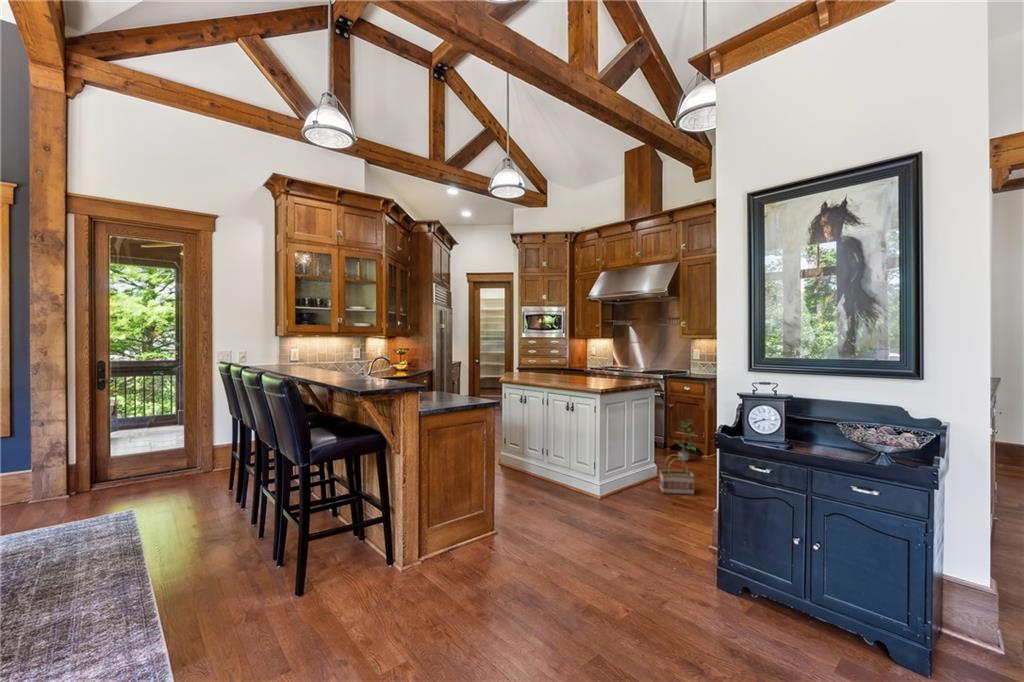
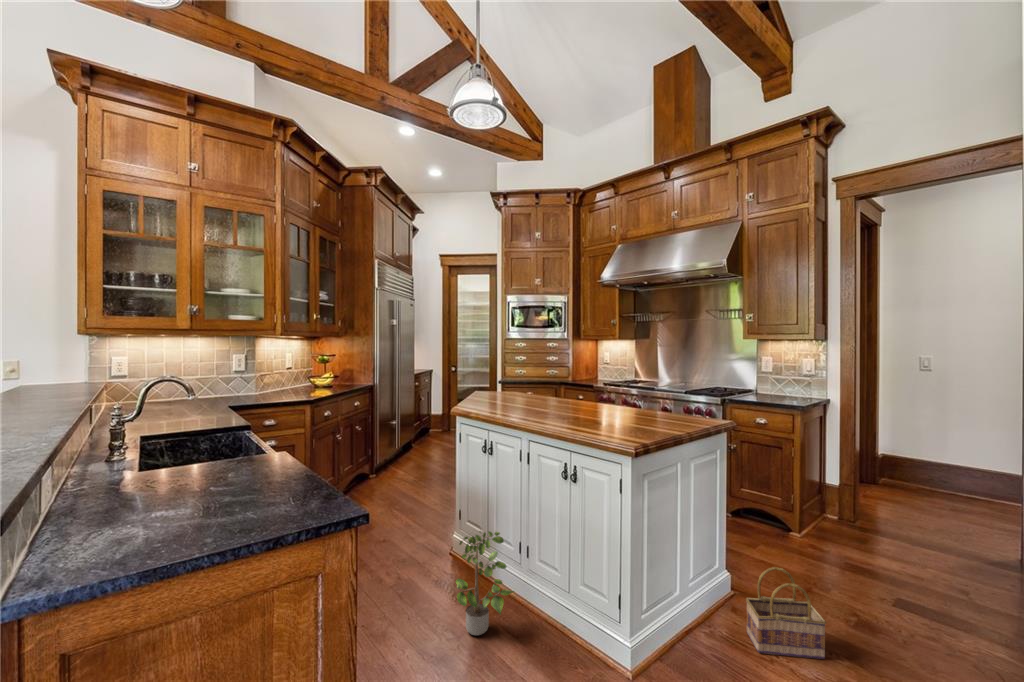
potted plant: present [674,420,696,461] -> present [456,531,513,635]

